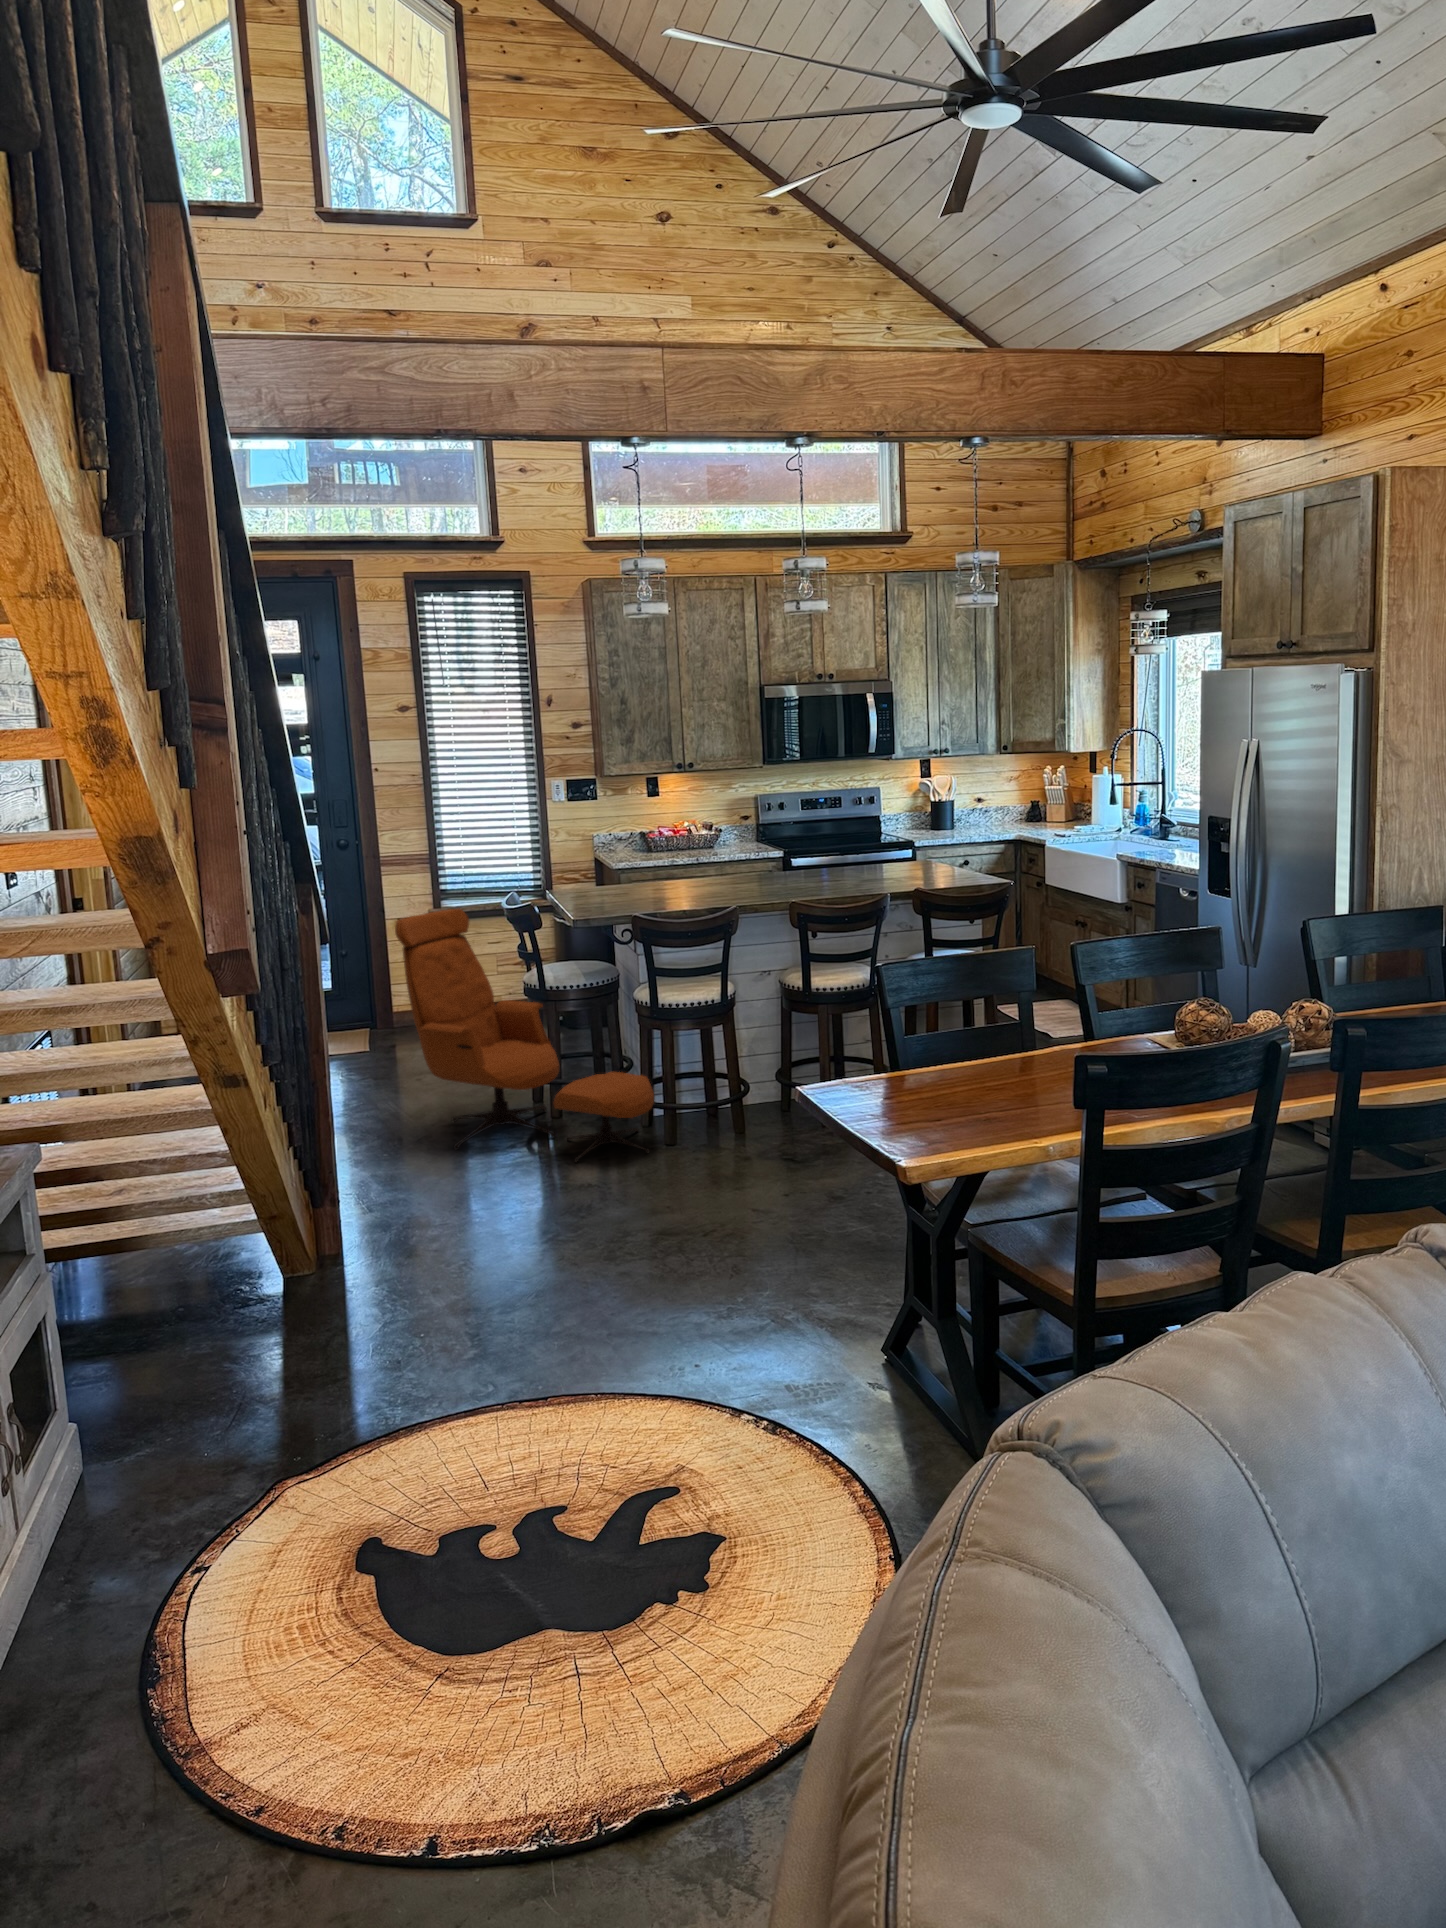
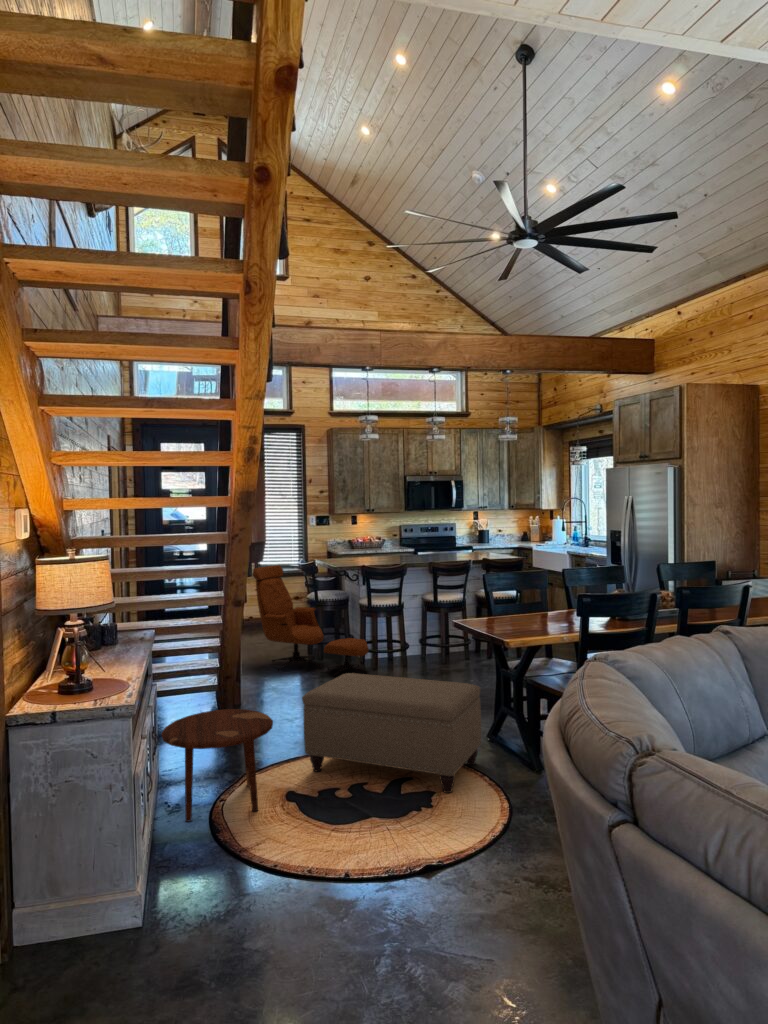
ottoman: none [420,1210,850,1525] -> present [302,673,481,793]
side table: none [50,1323,333,1617] -> present [161,709,273,821]

